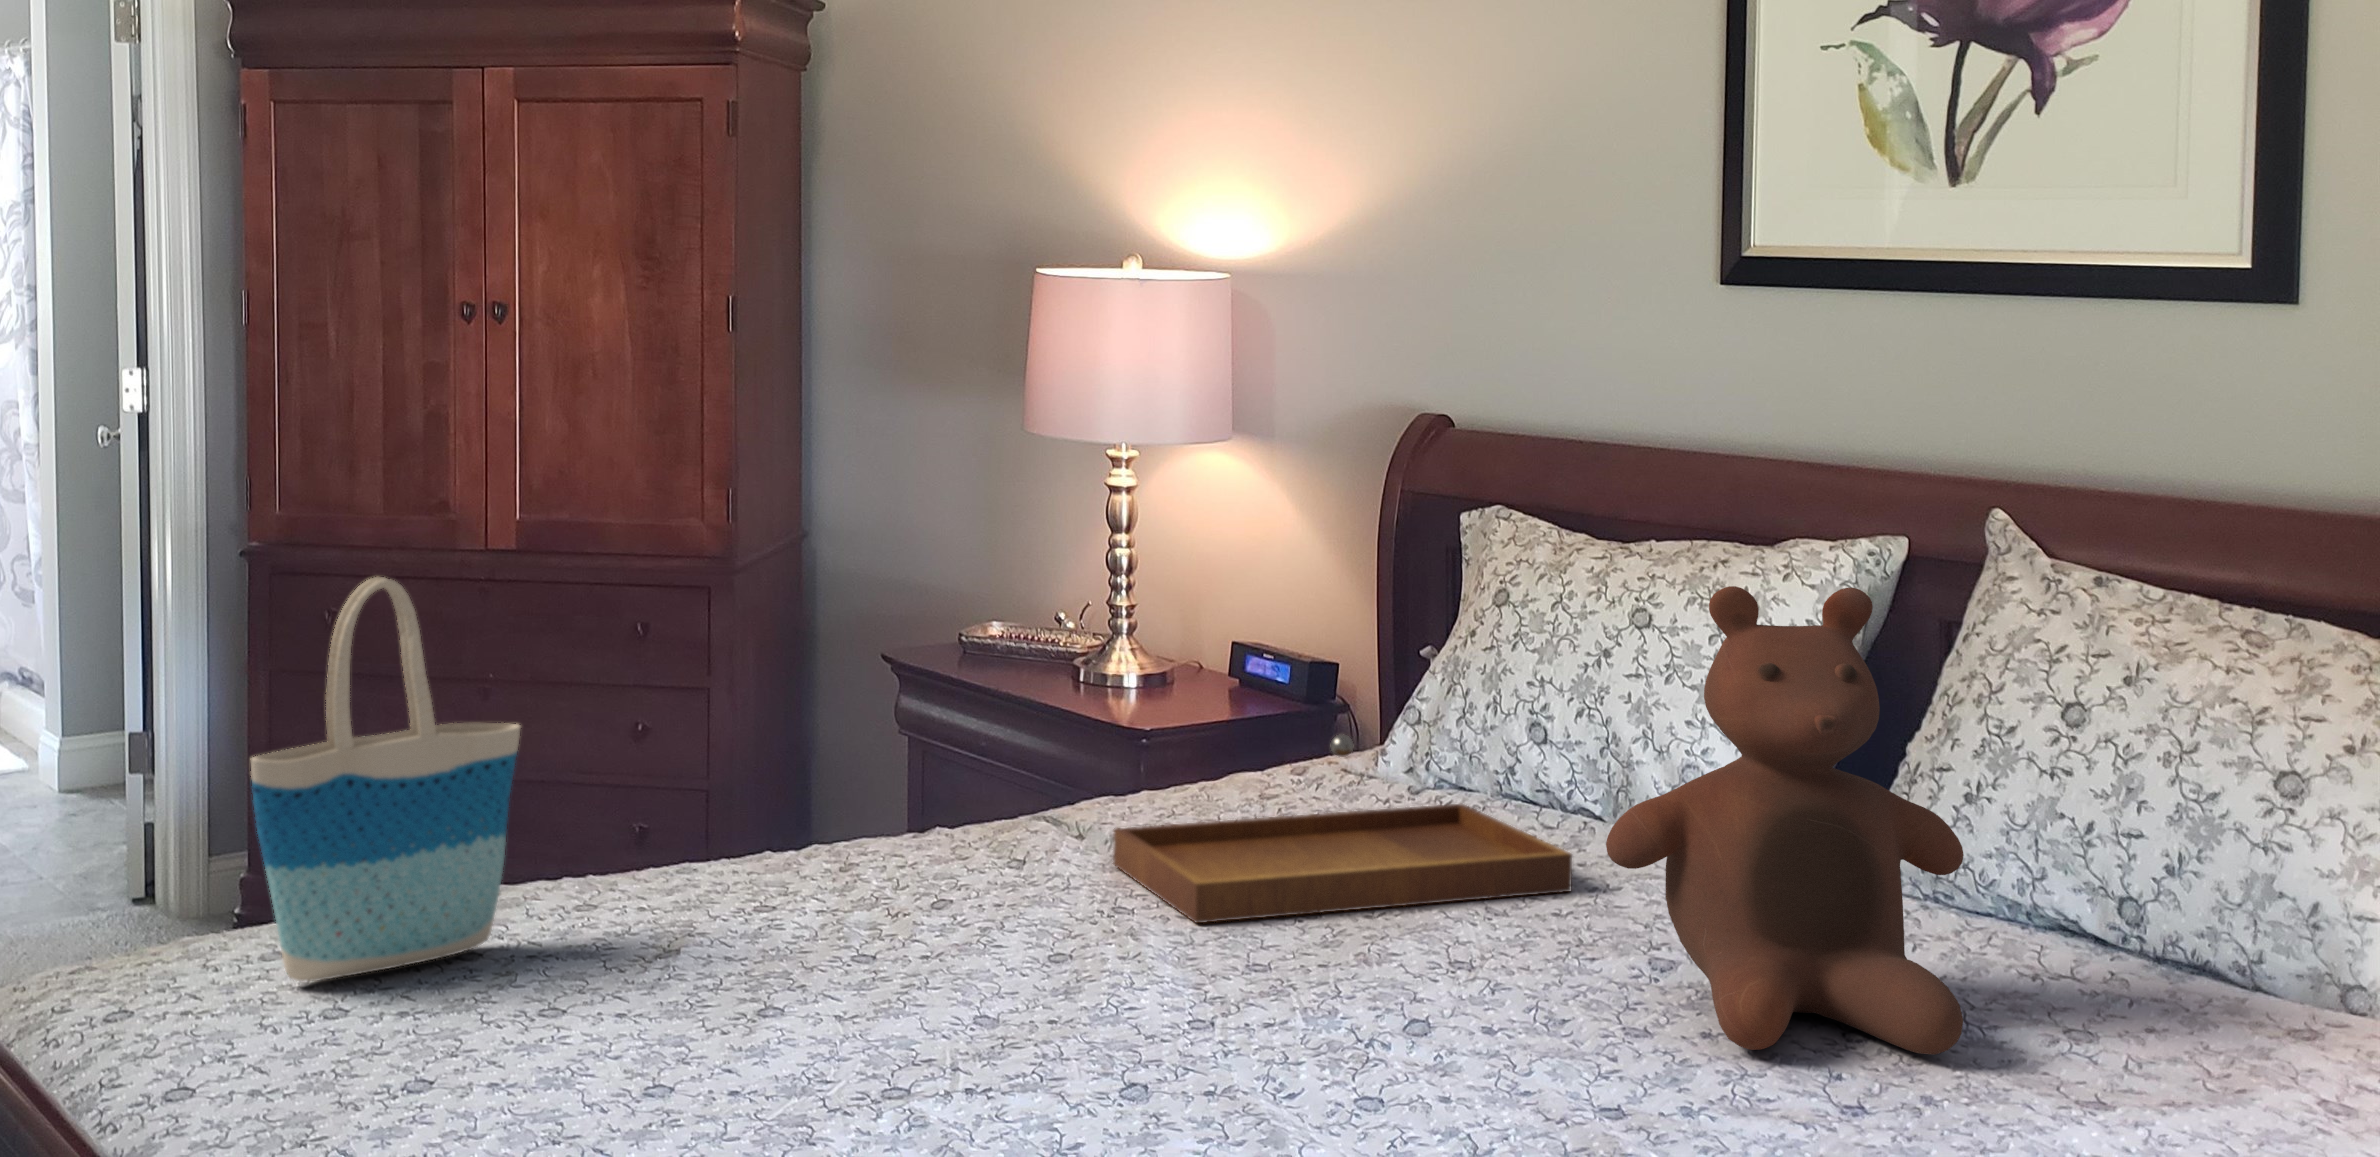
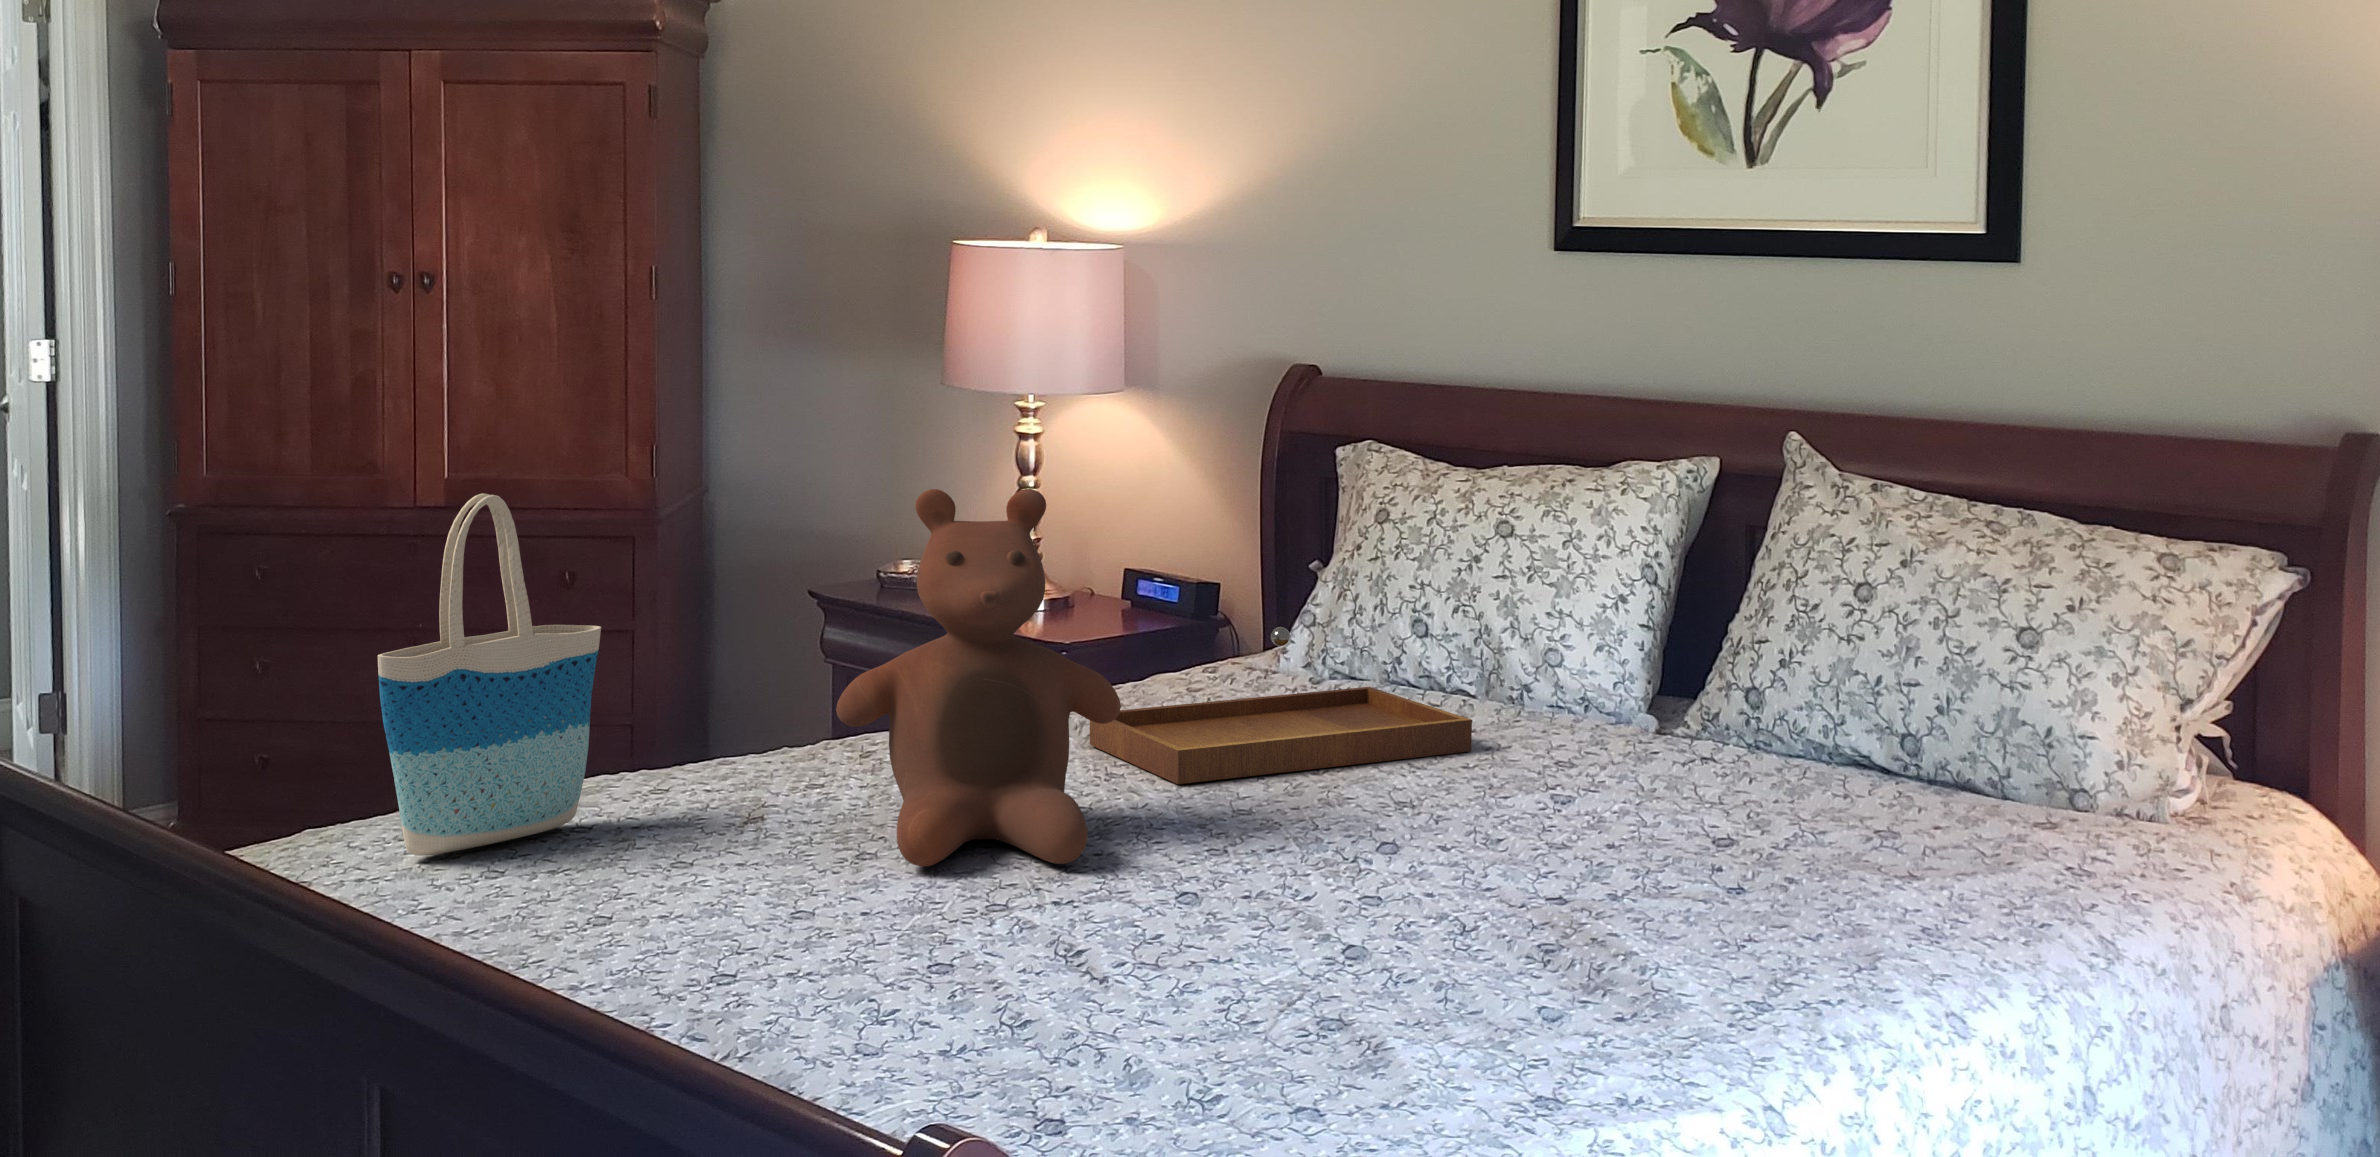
stuffed bear: present [1606,586,1964,1055] -> present [836,489,1121,866]

